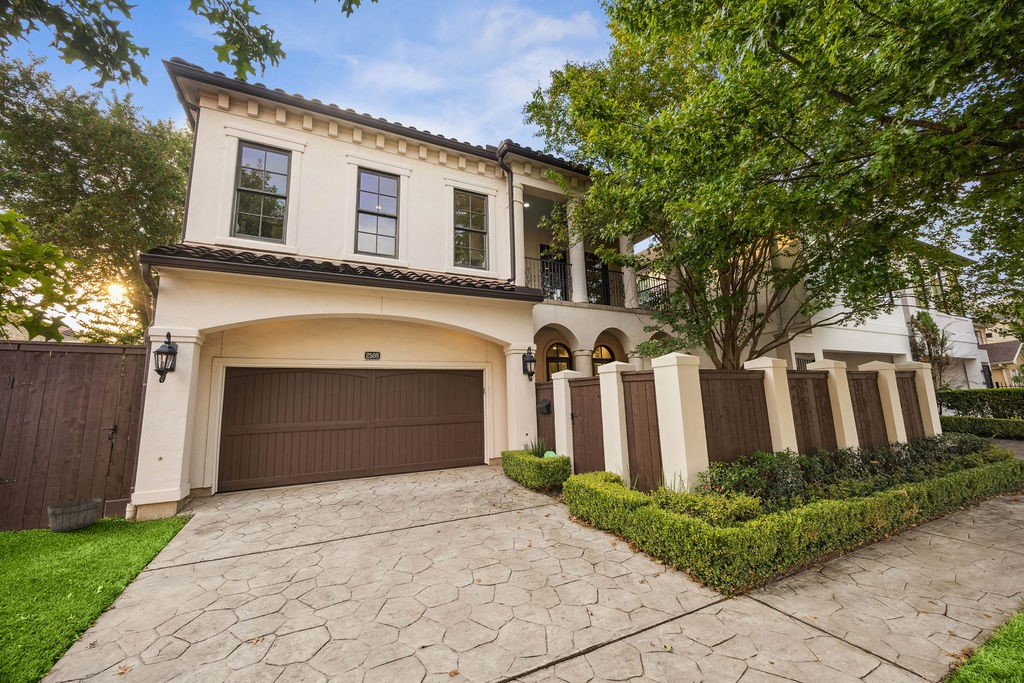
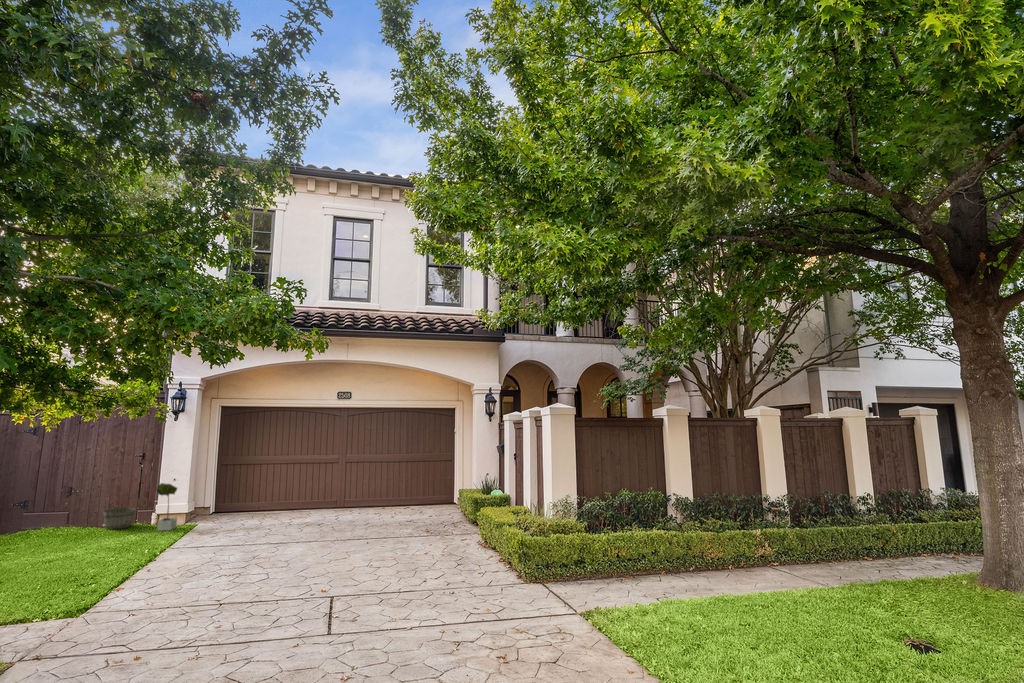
potted tree: none [131,463,164,528] -> present [156,483,177,531]

